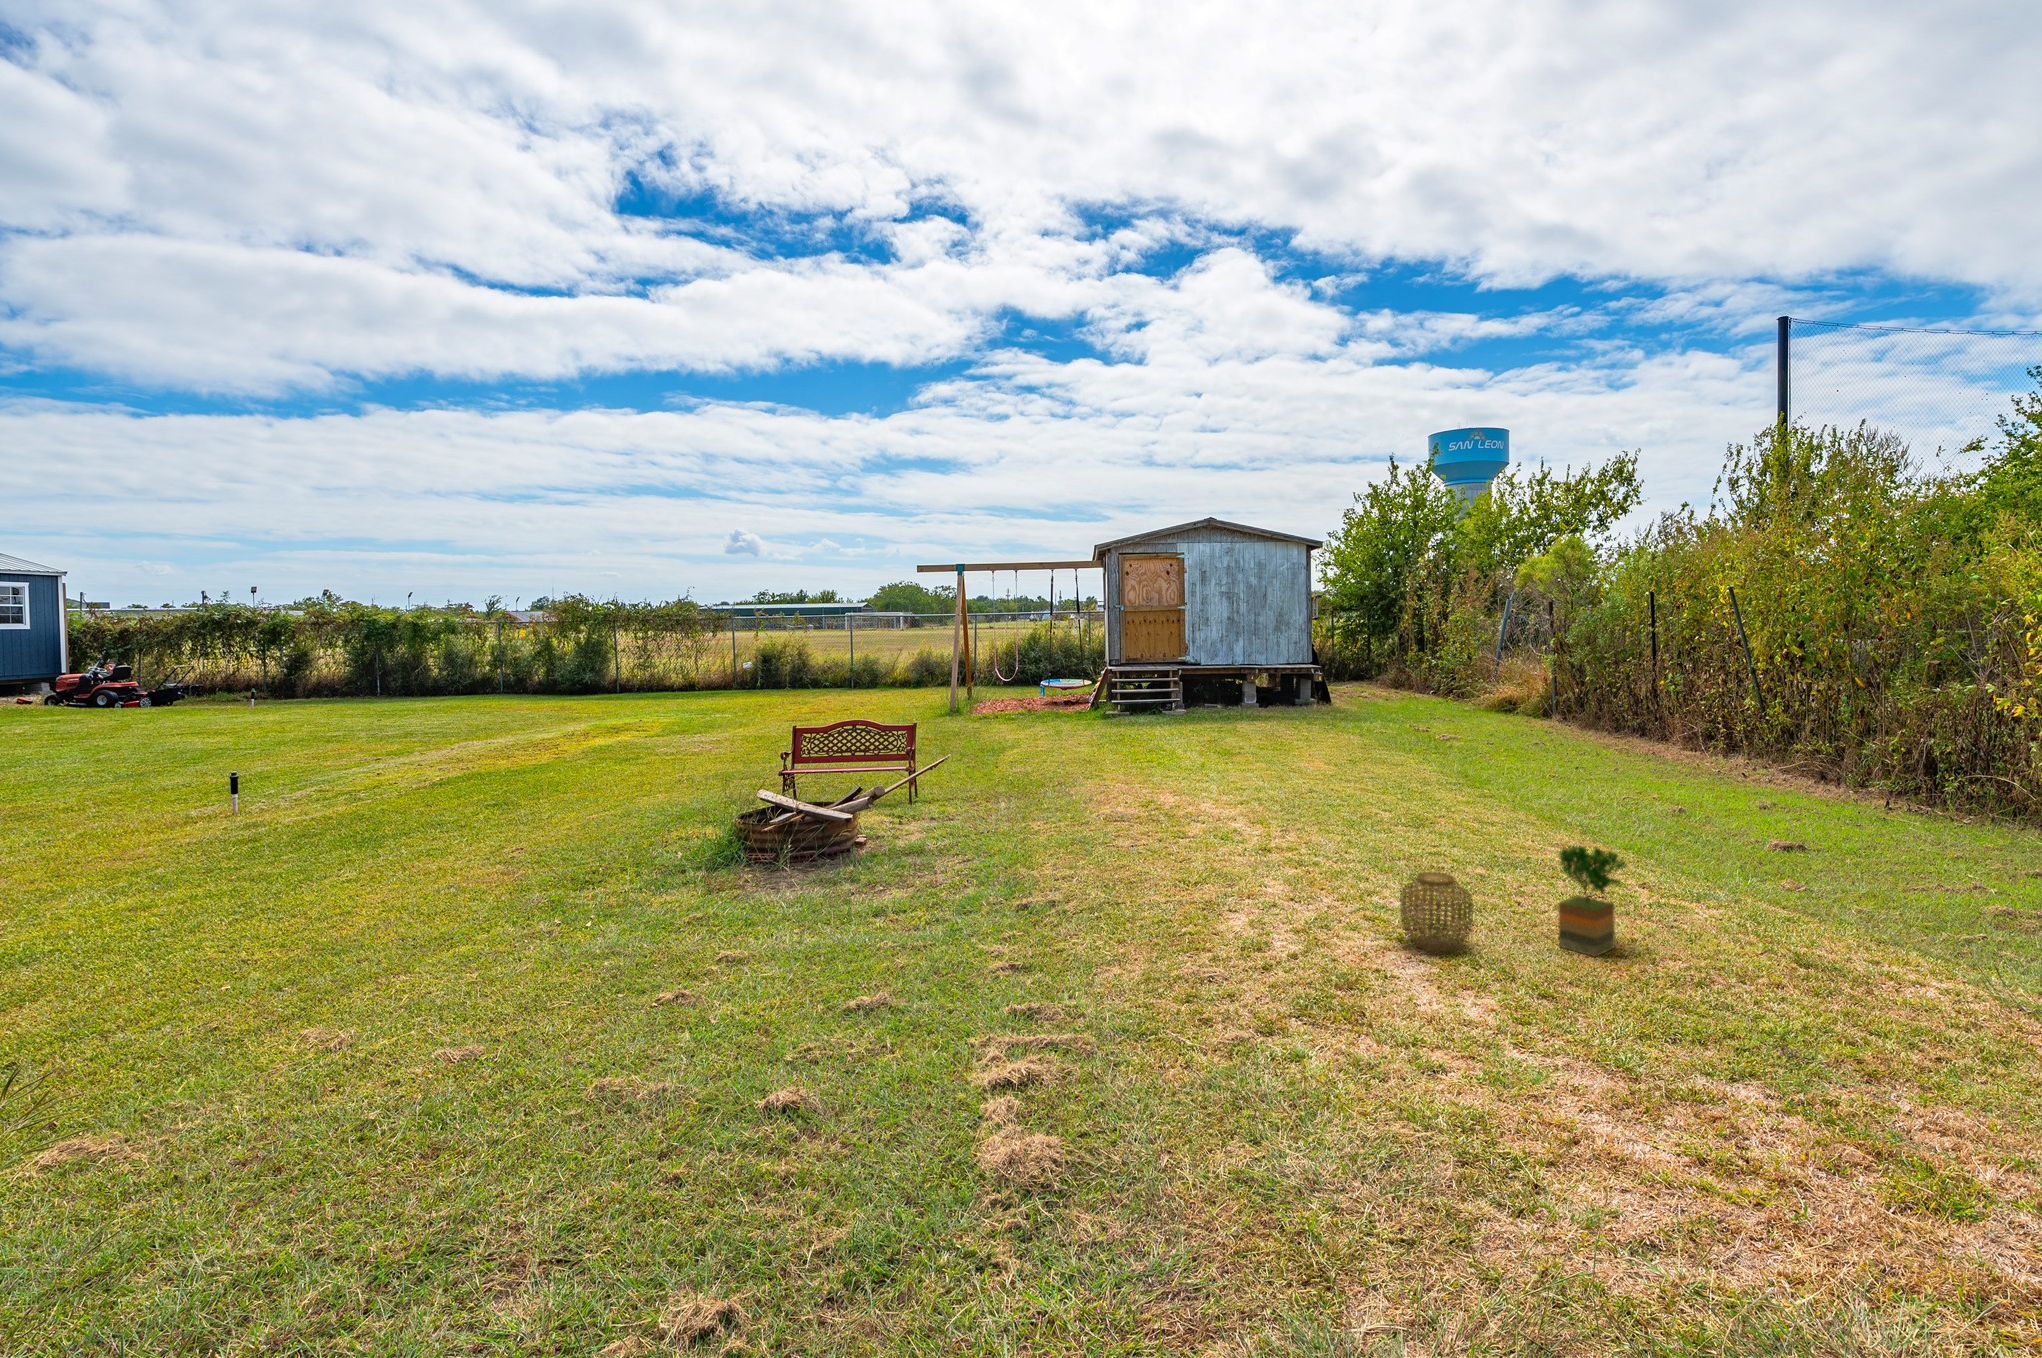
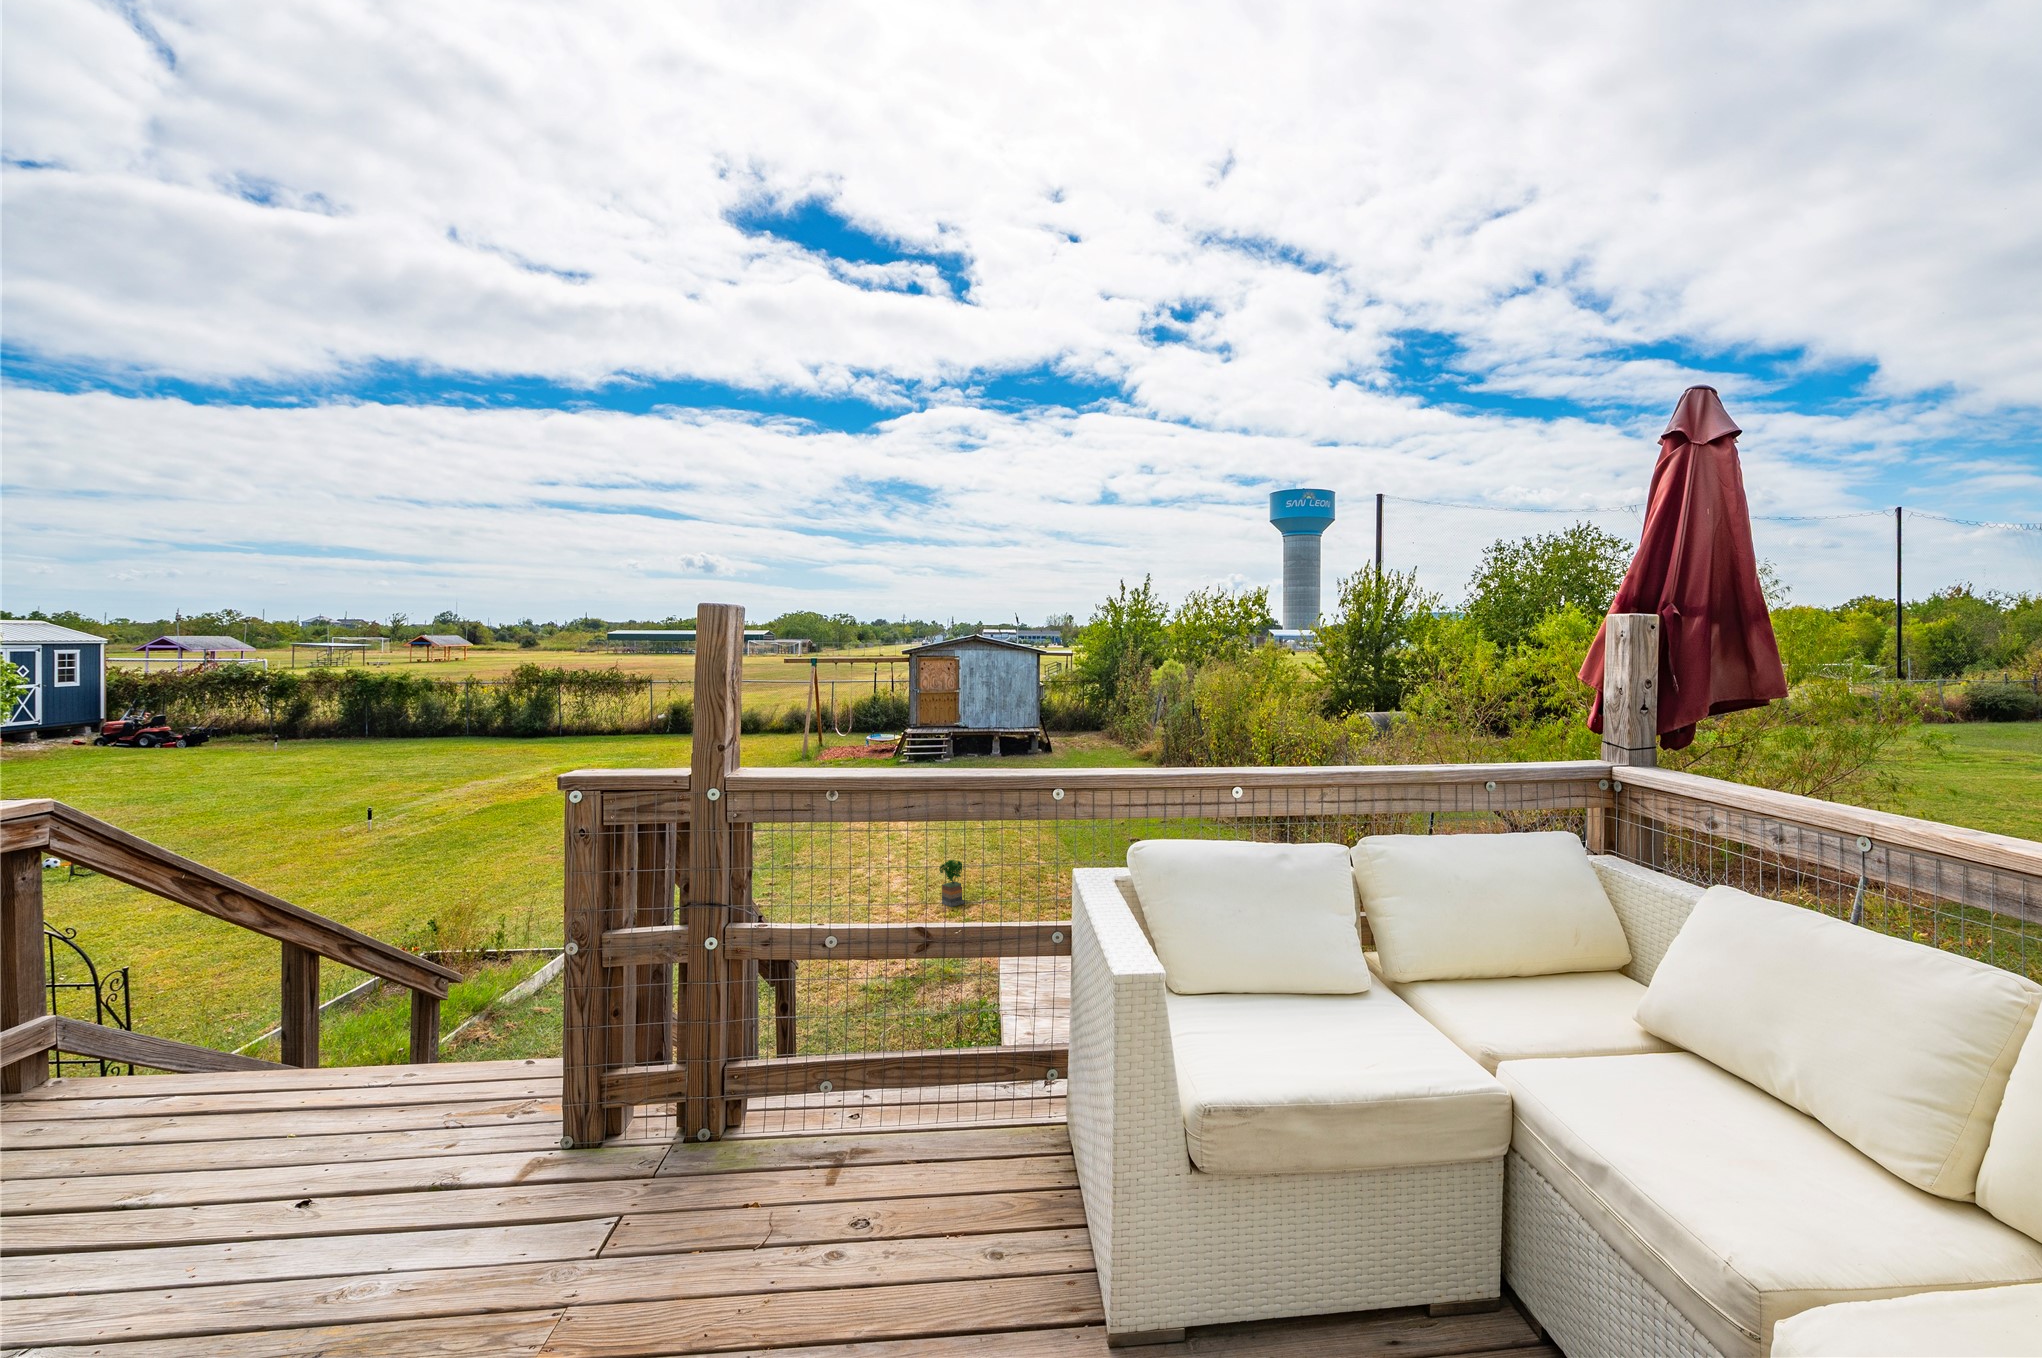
woven basket: present [1400,872,1473,953] -> none [876,872,906,906]

